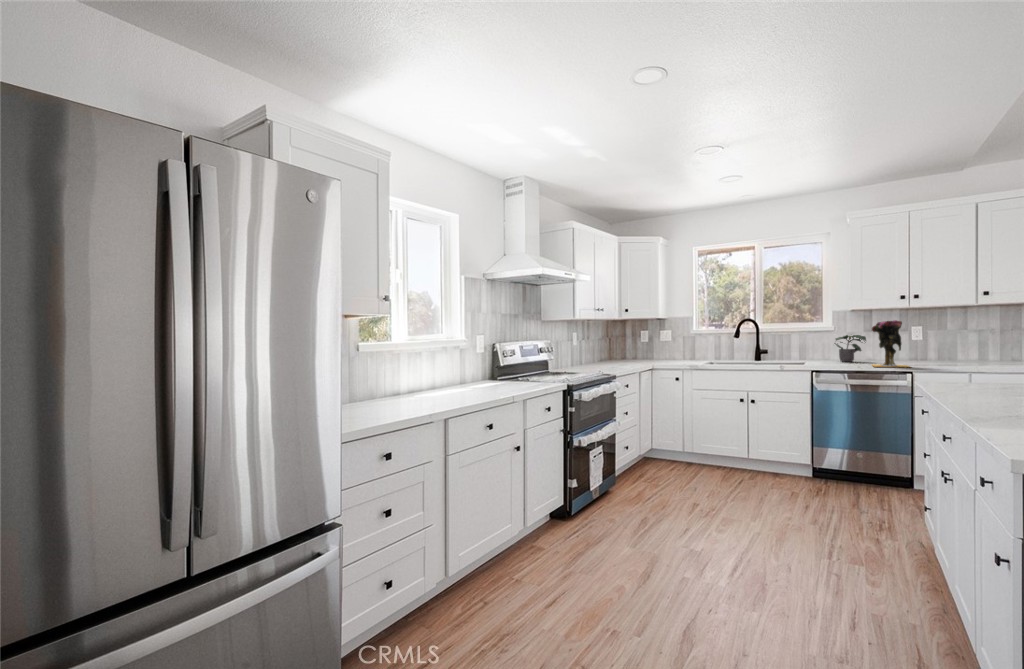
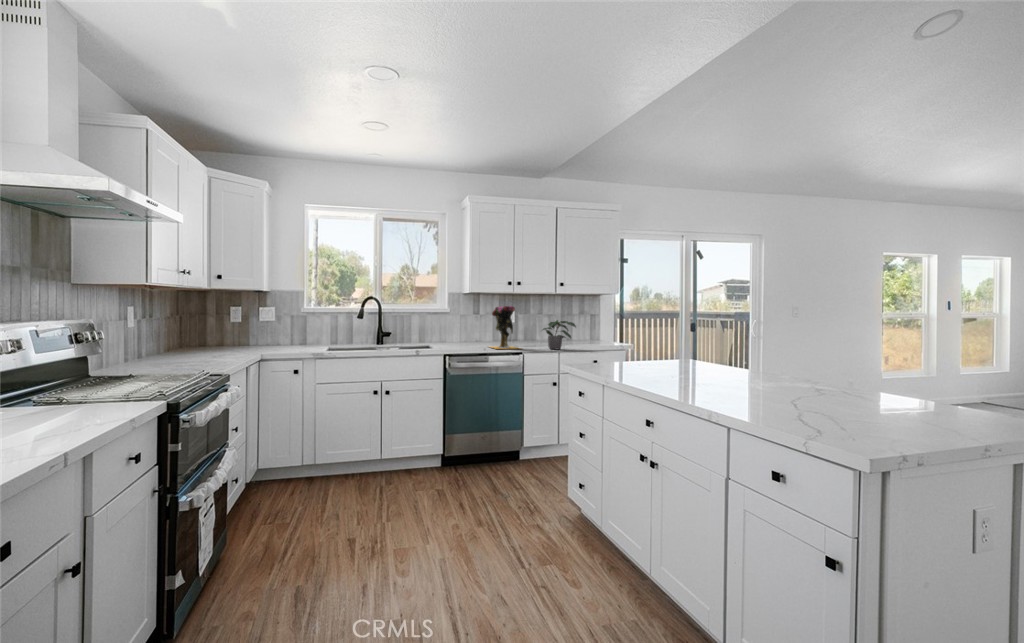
potted plant: present [834,335,866,362] -> present [543,320,576,350]

